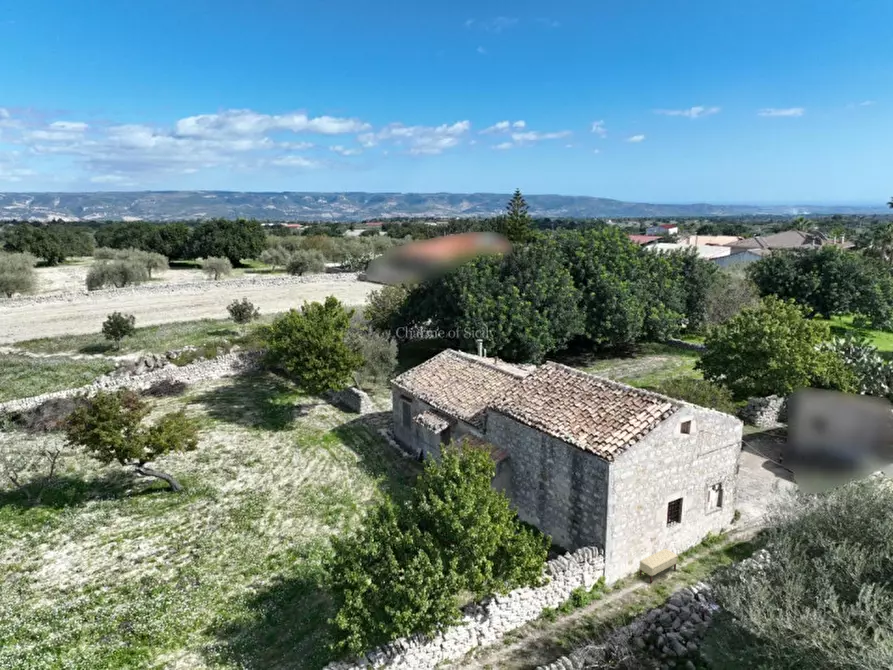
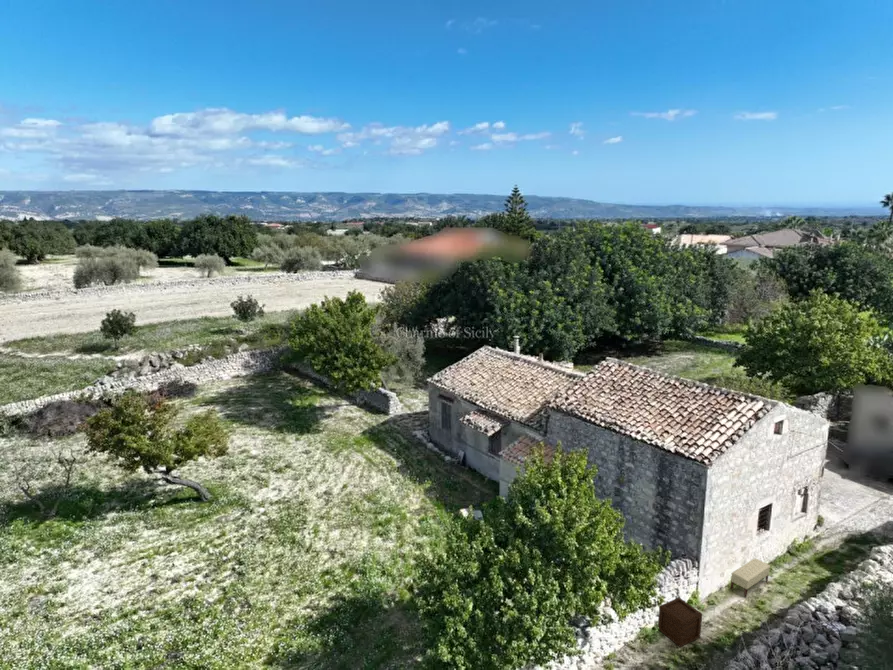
wooden crate: none [561,581,599,626] -> present [658,598,702,647]

